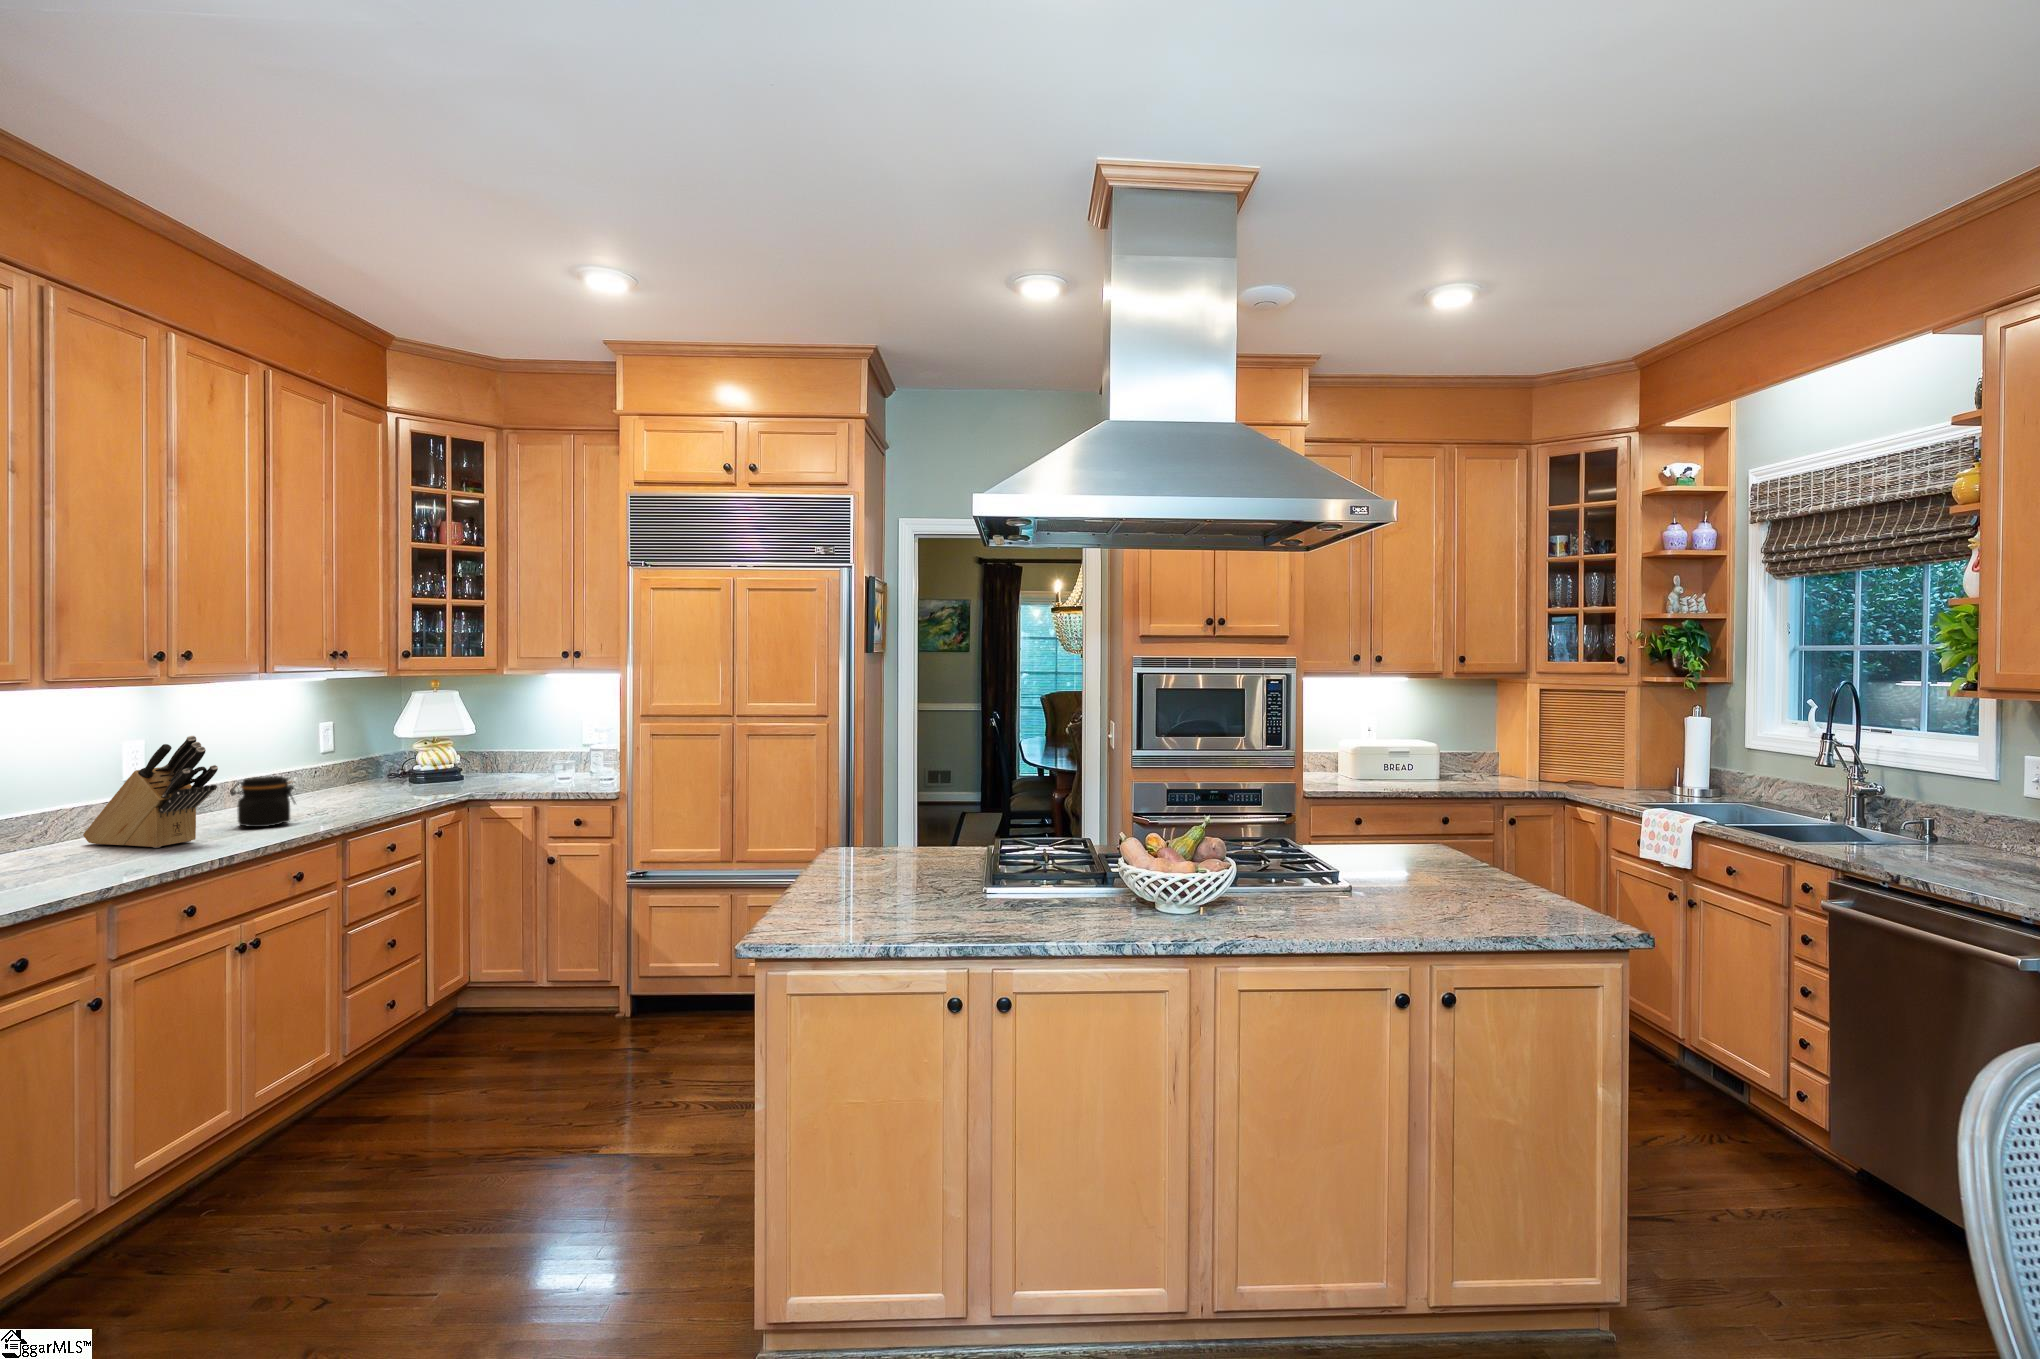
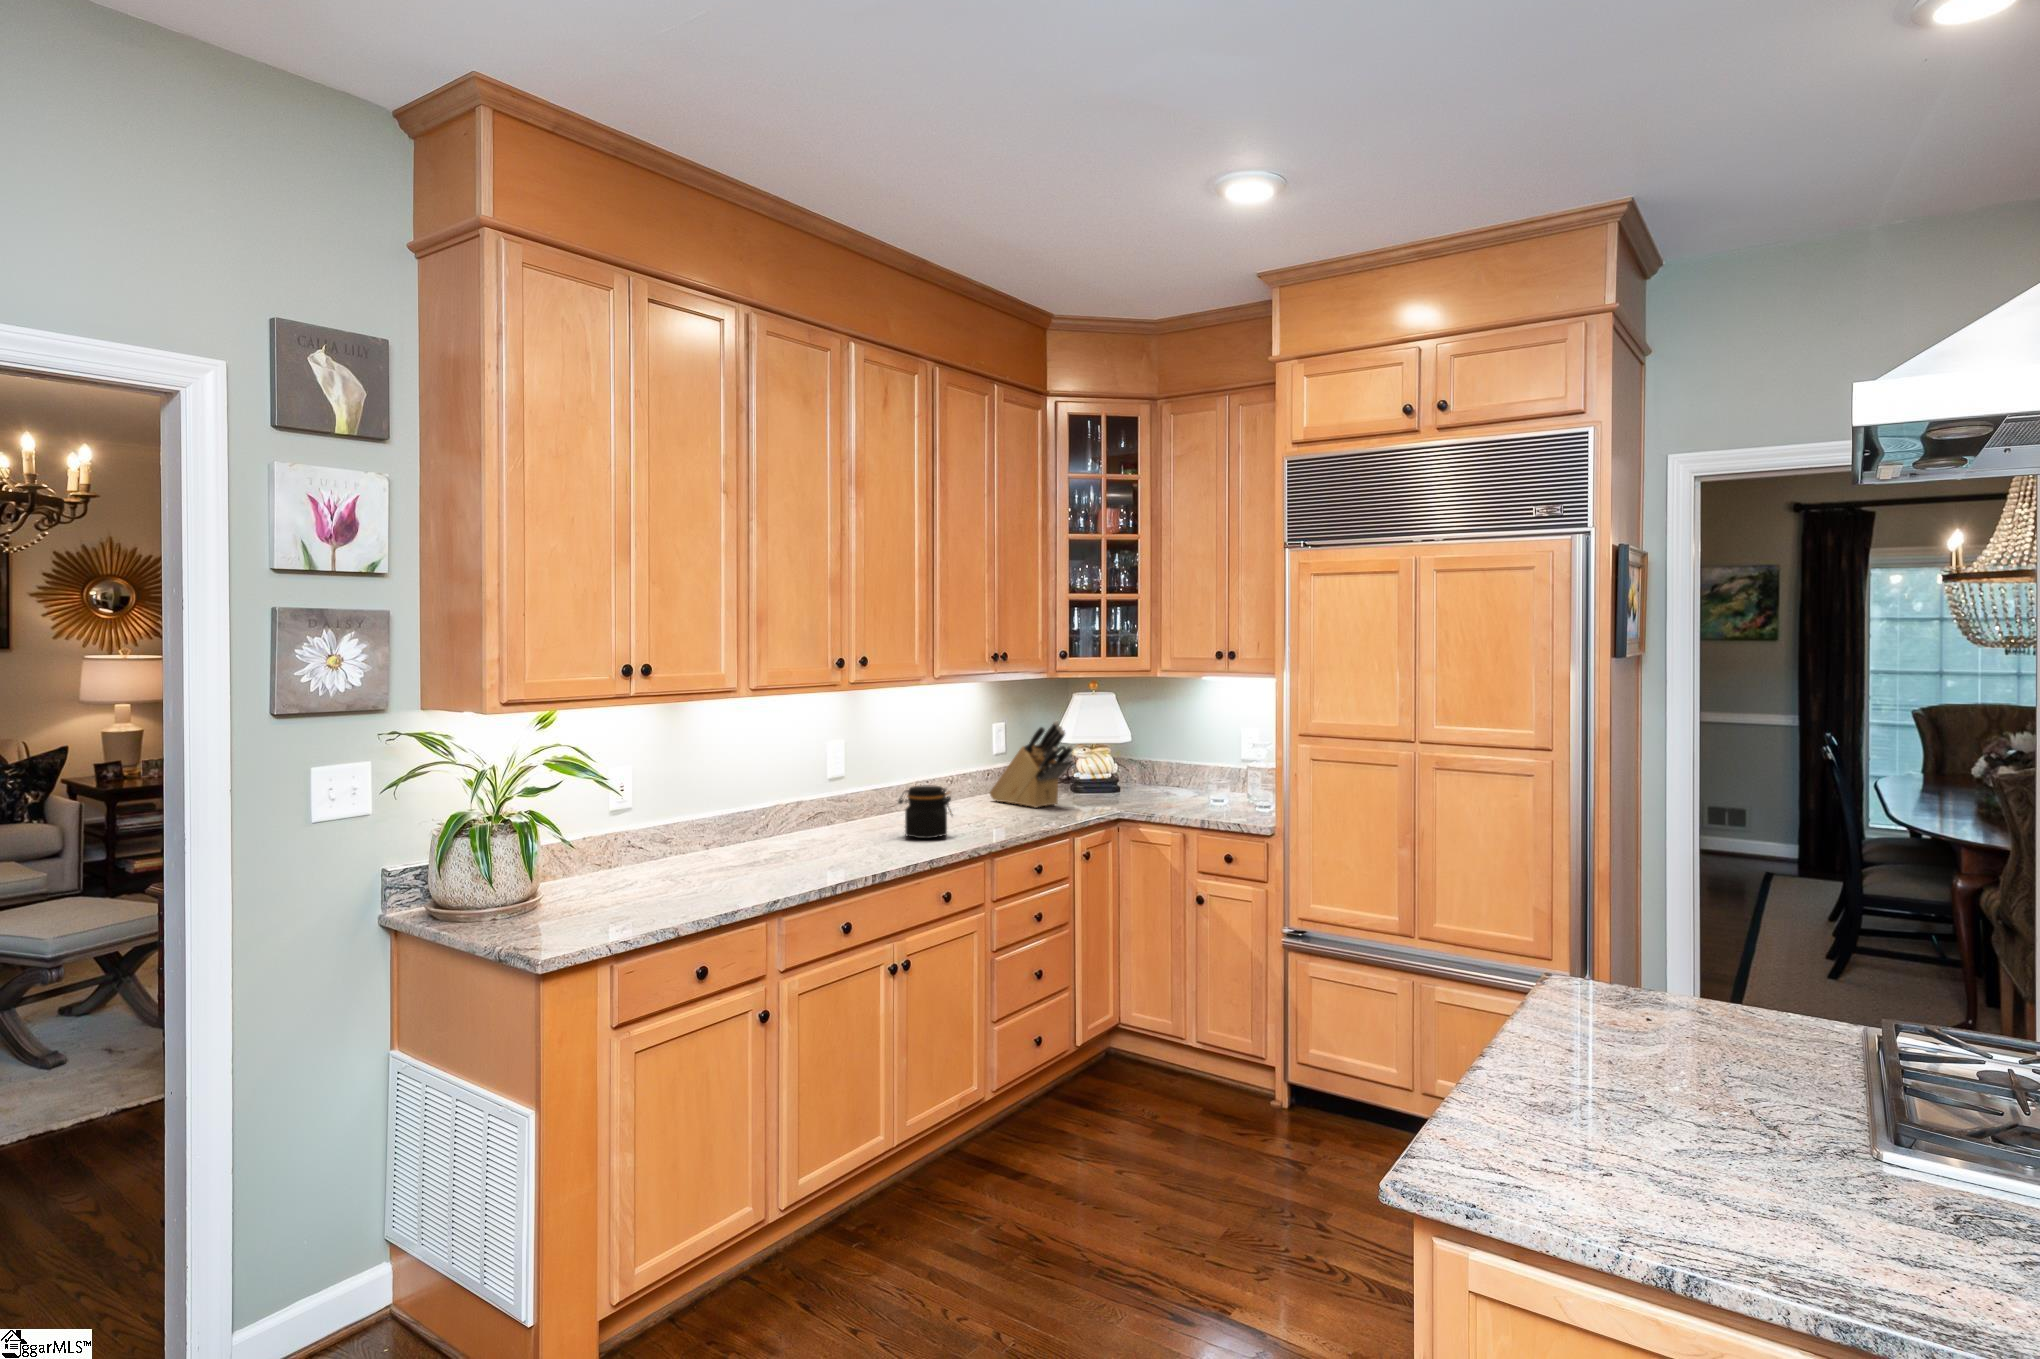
knife block: present [83,736,218,848] -> present [990,721,1073,808]

